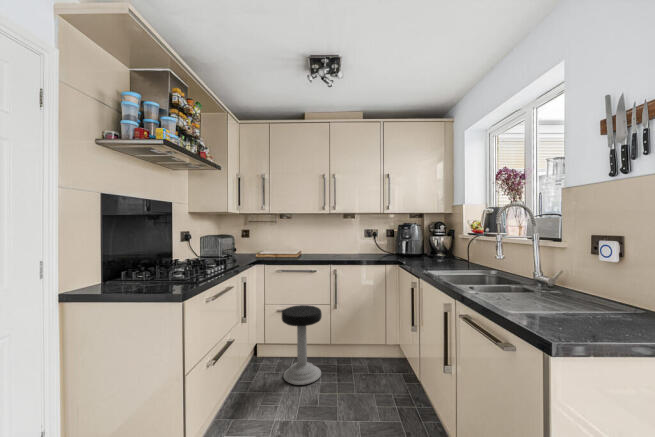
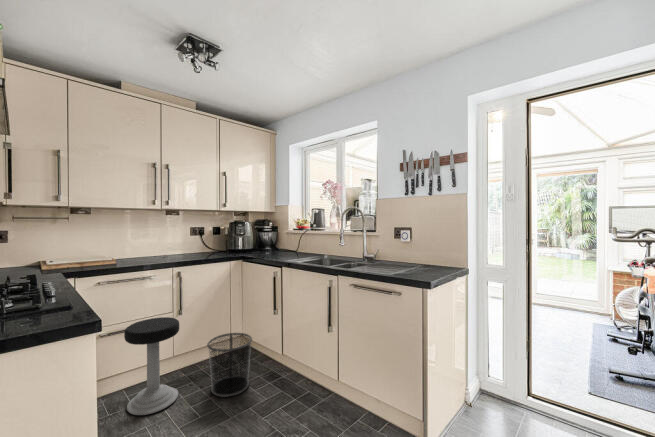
waste bin: none [338,336,381,402] -> present [207,333,252,397]

